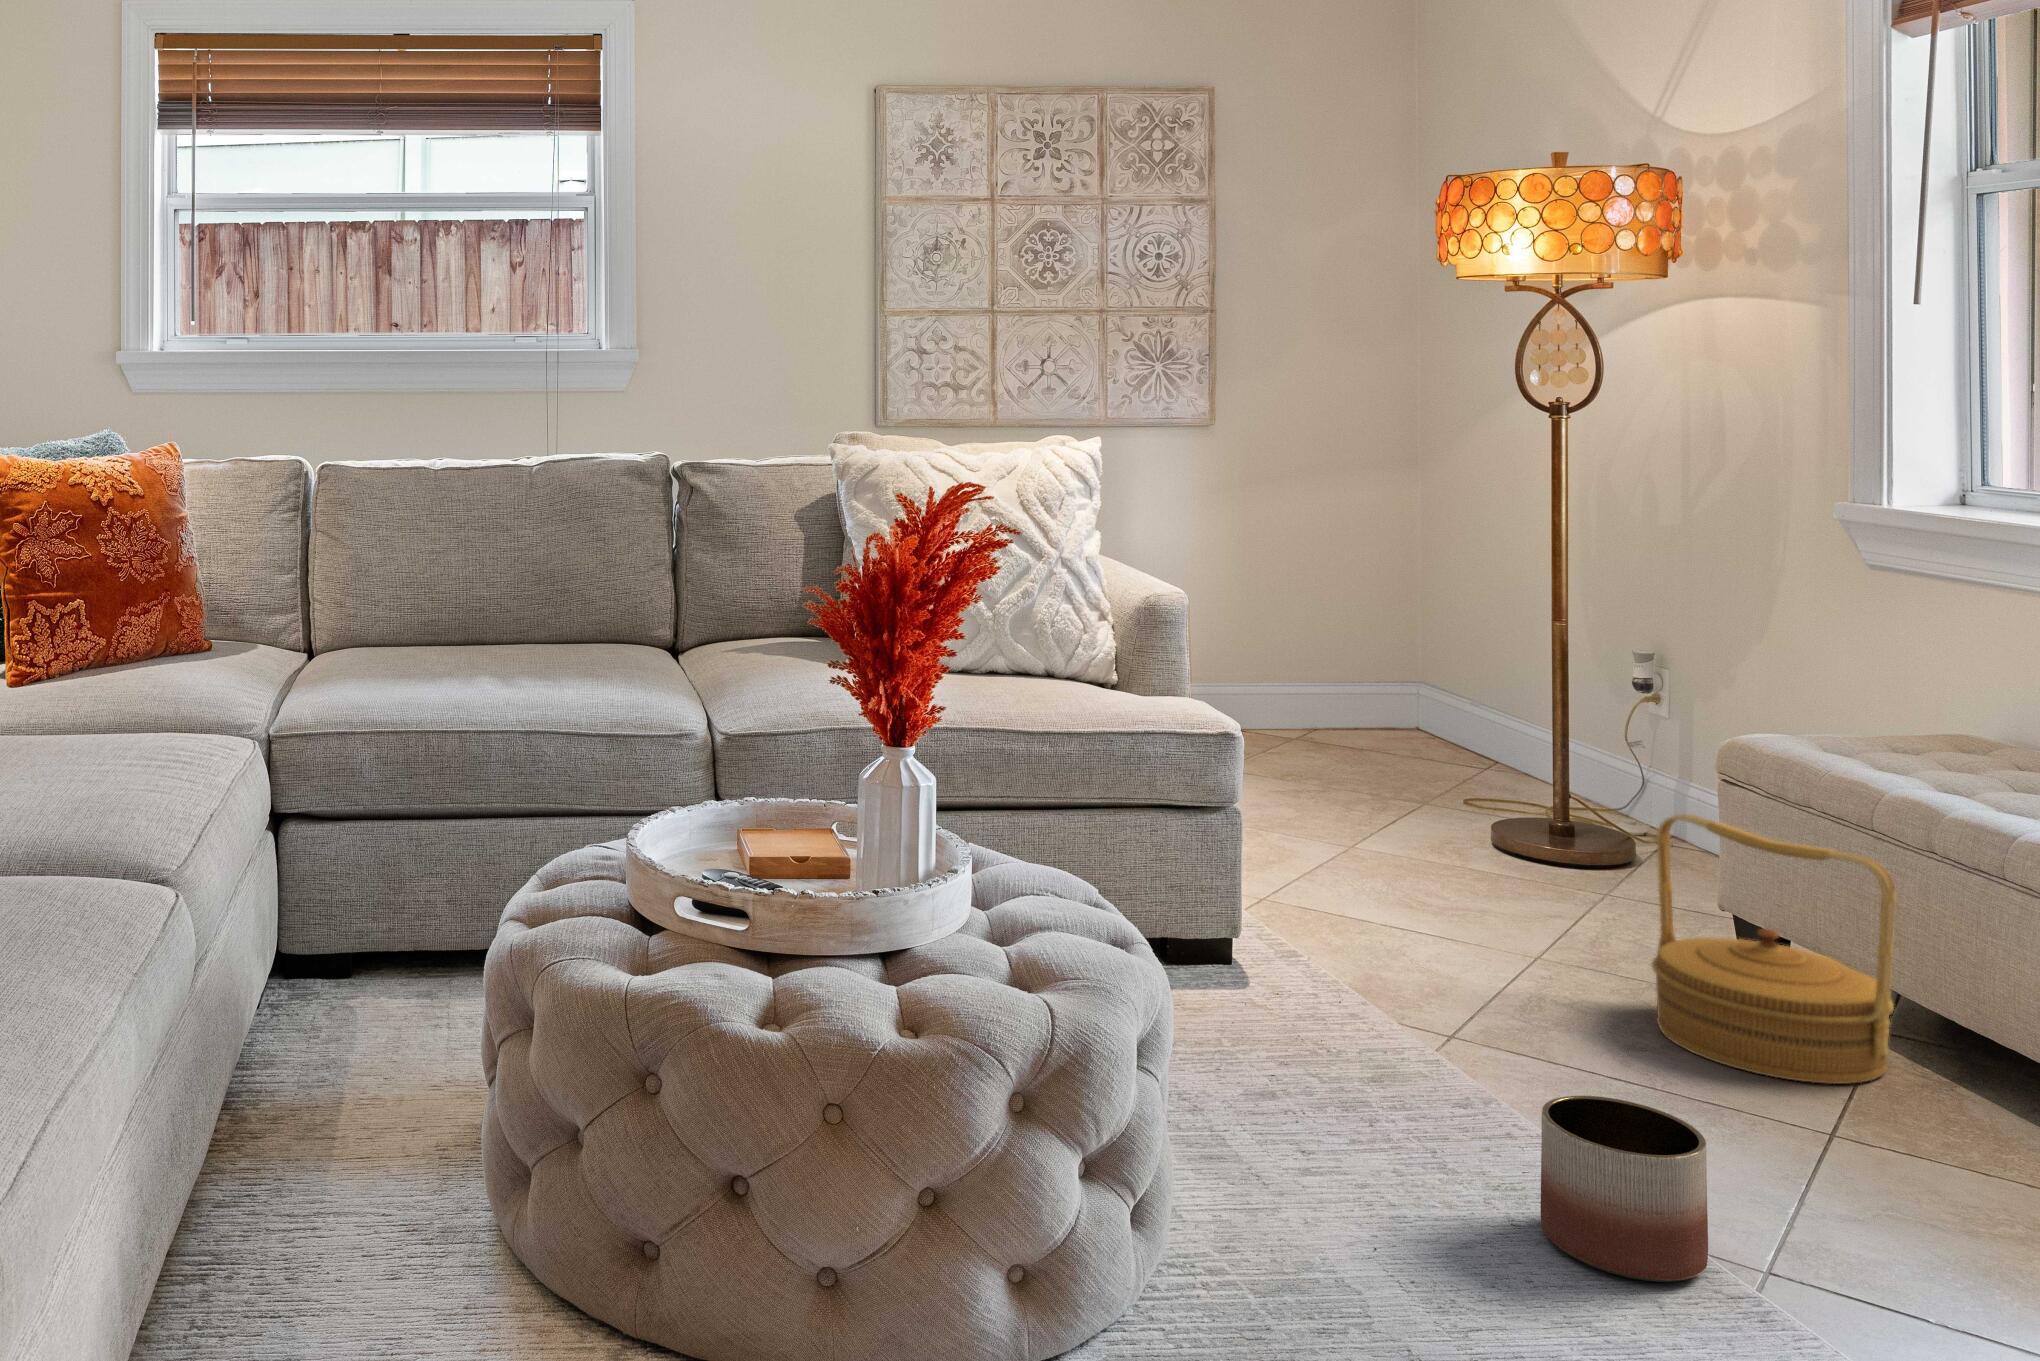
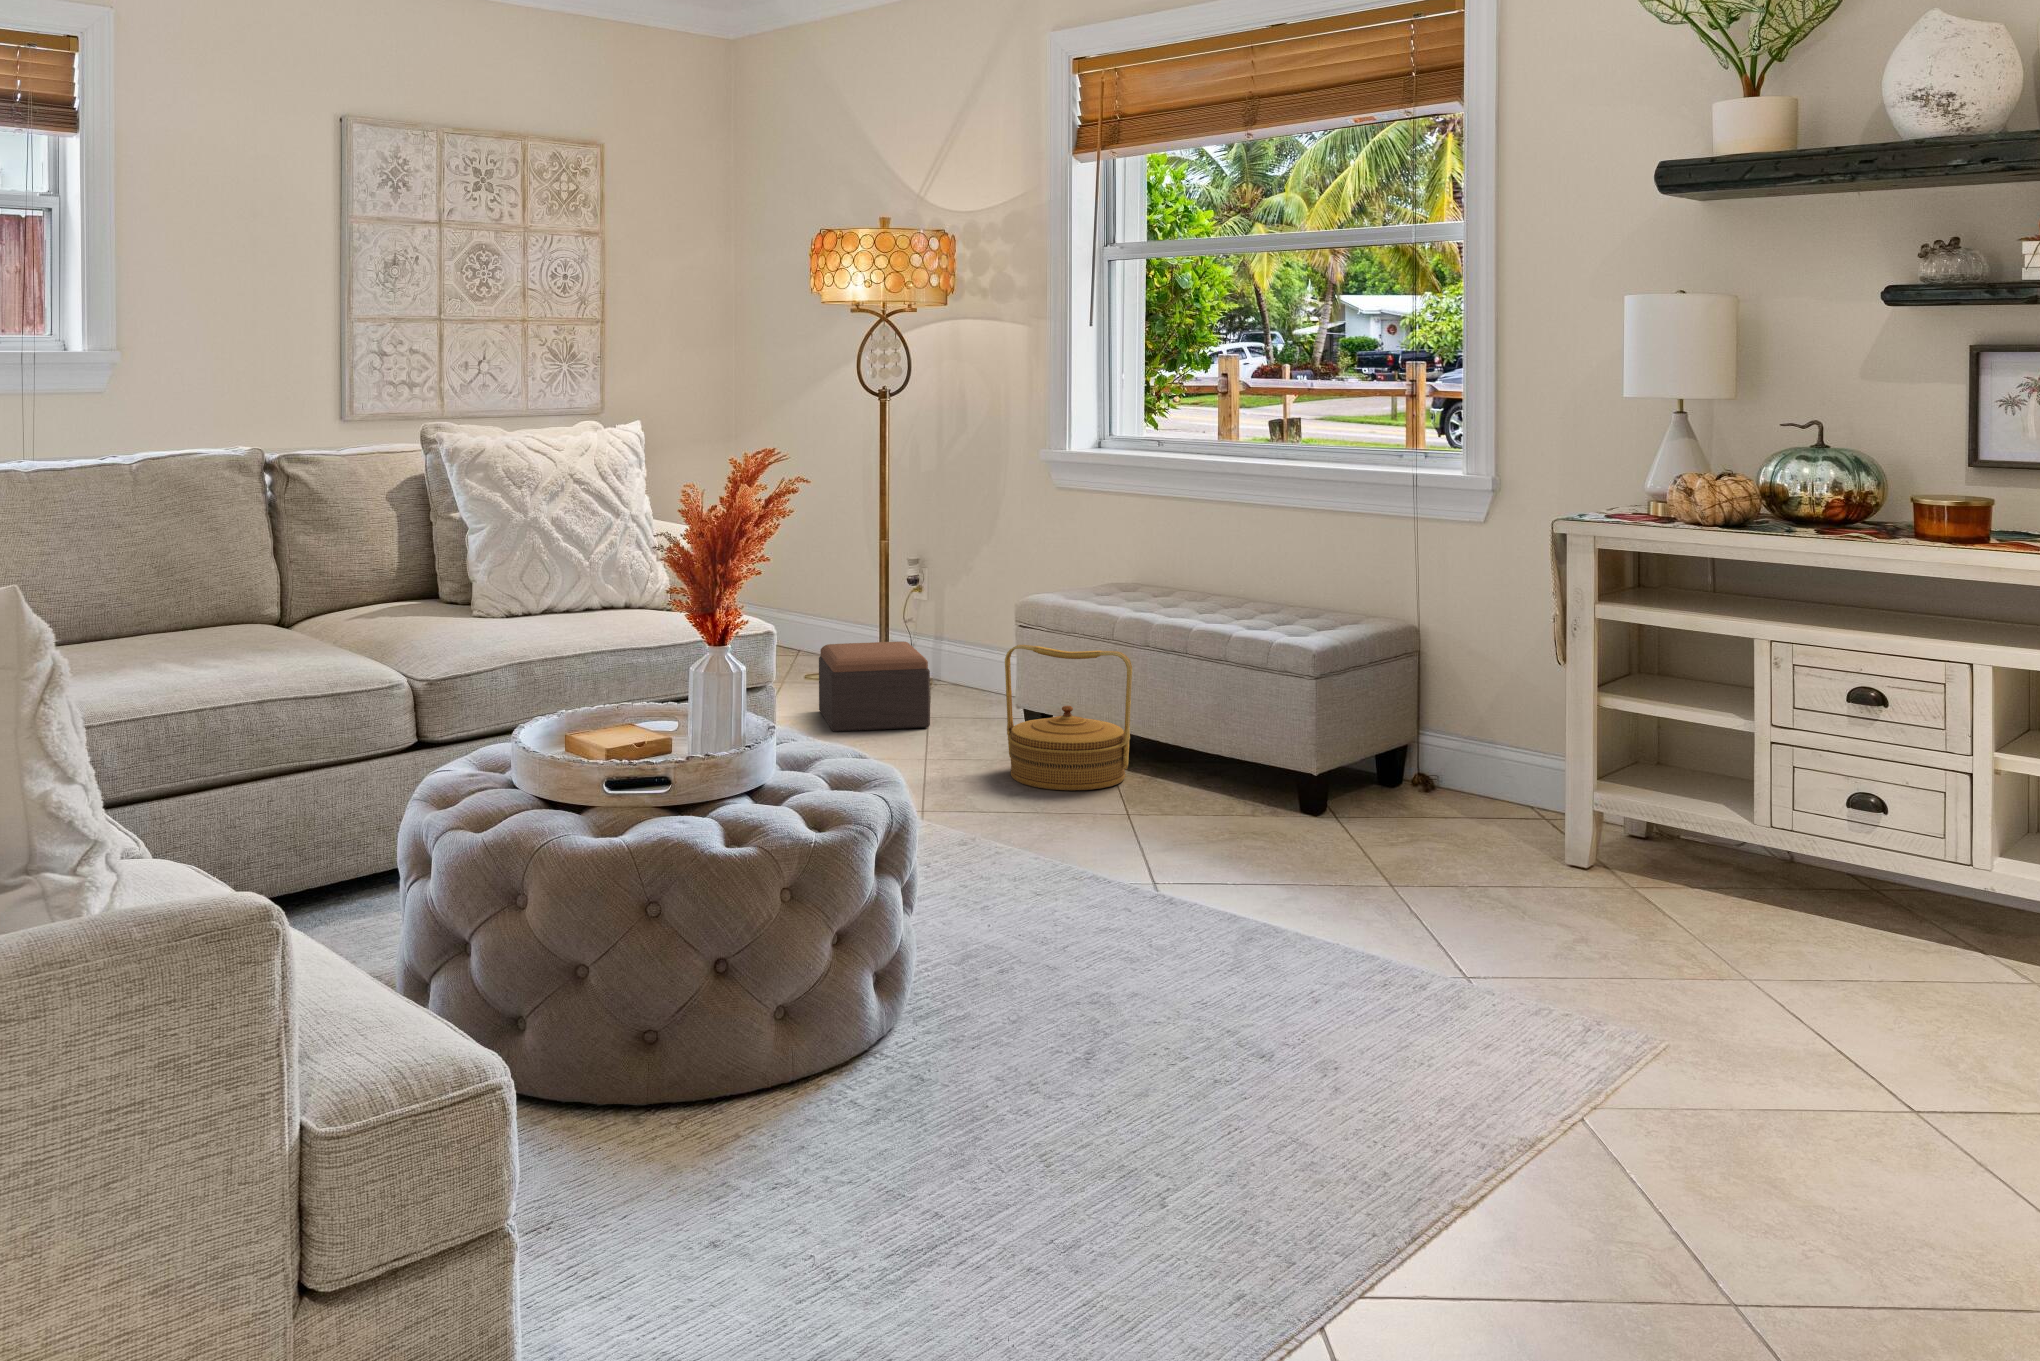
footstool: none [1421,759,1588,908] -> present [819,642,930,732]
planter: present [1541,1096,1708,1282] -> none [1045,798,1128,893]

